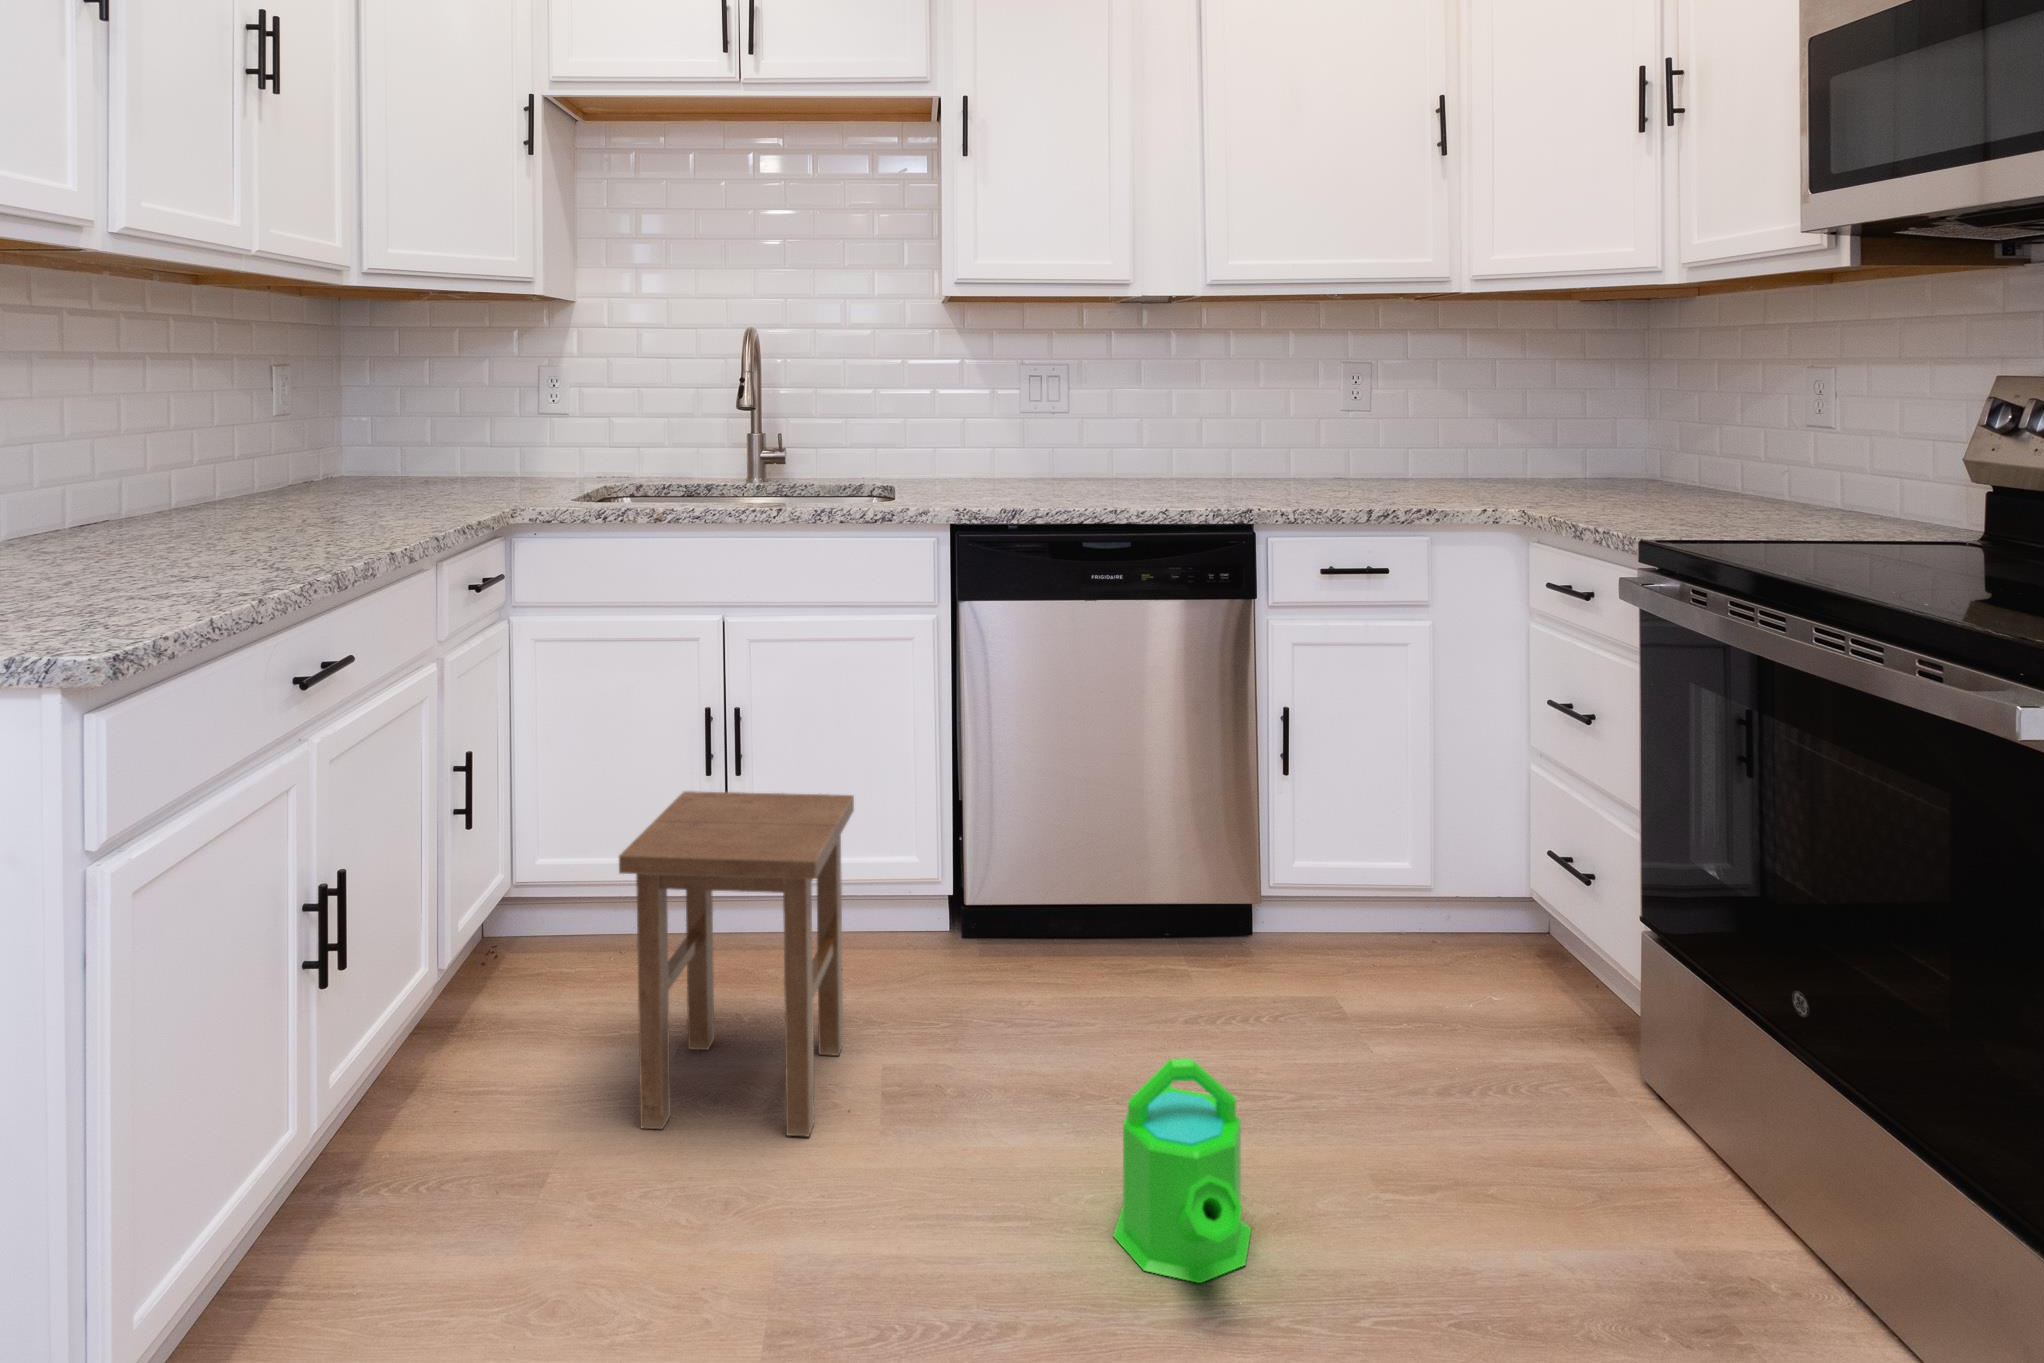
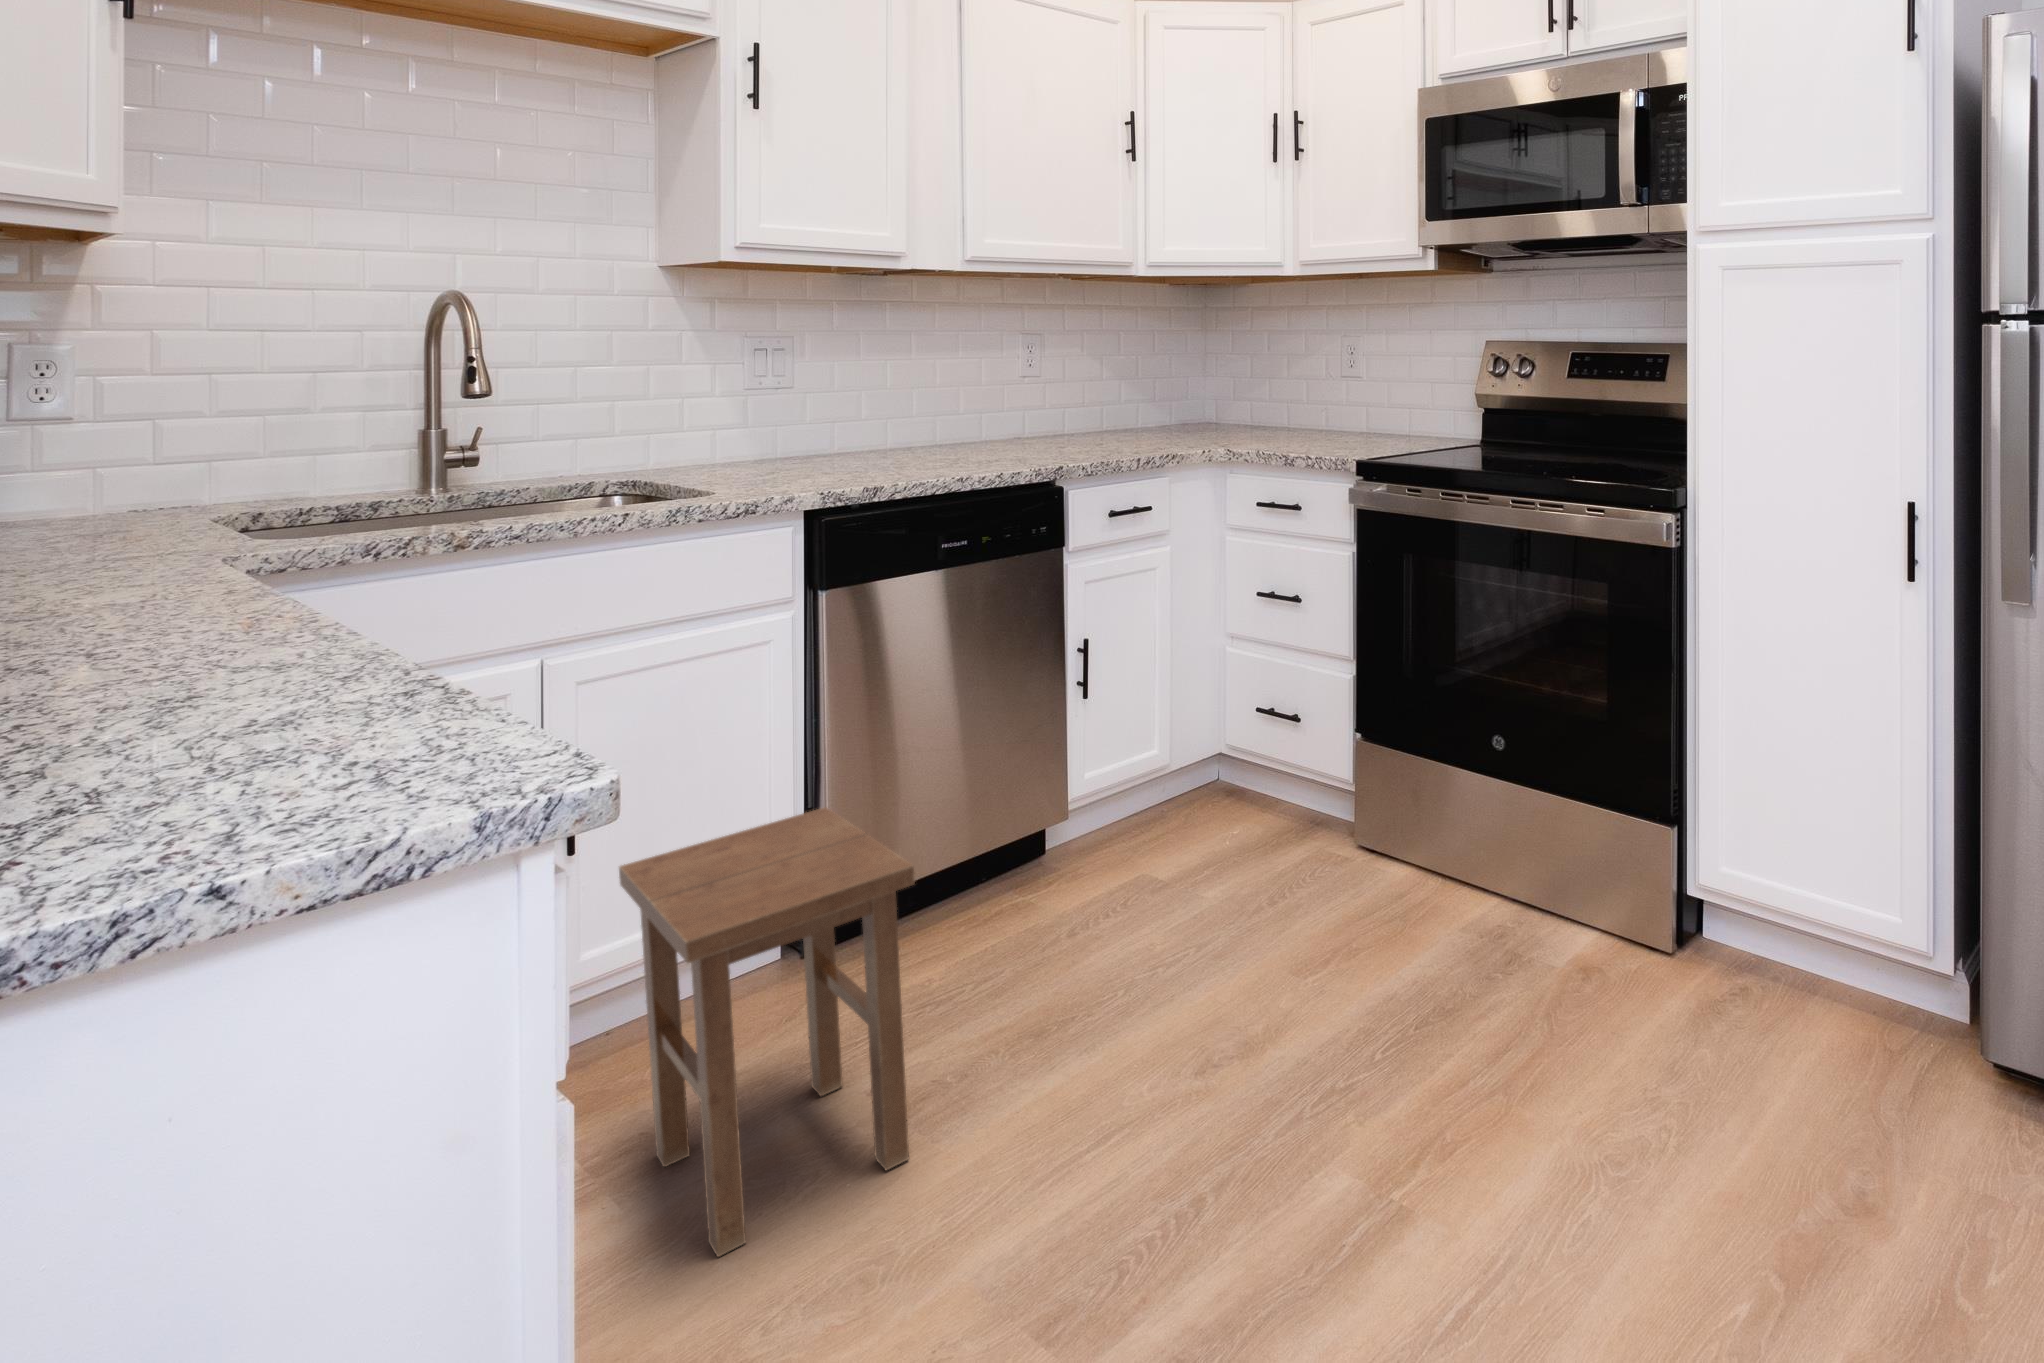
watering can: present [1113,1058,1251,1283] -> none [1192,908,1364,1088]

